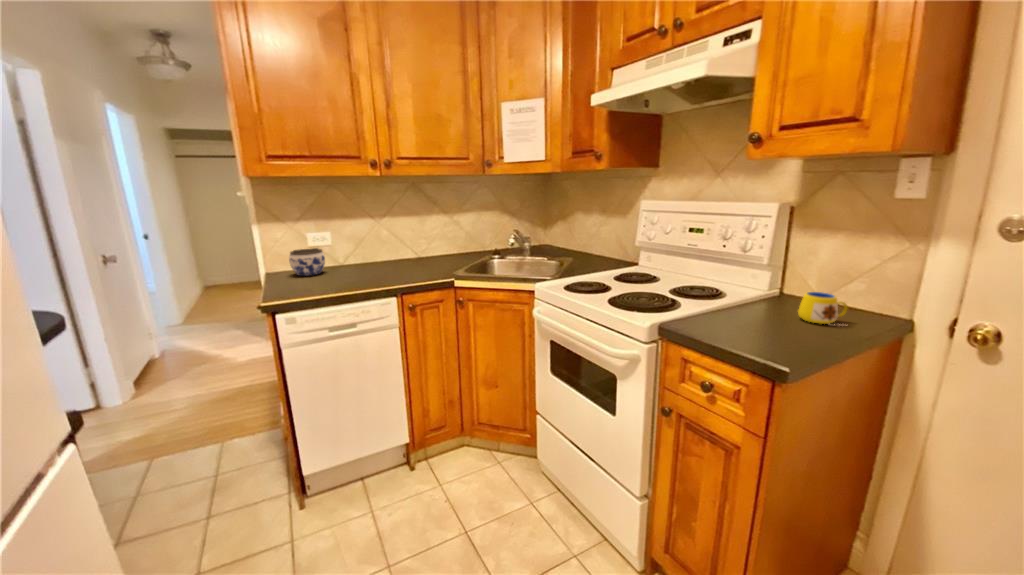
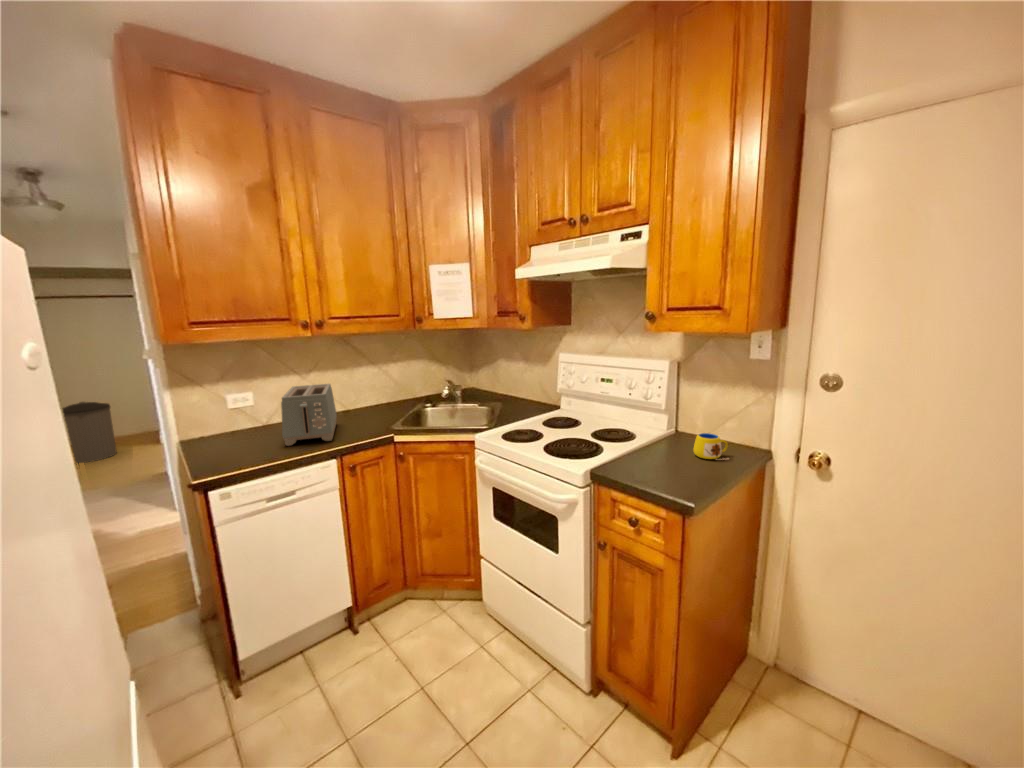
toaster: none [346,225,403,282] -> present [281,384,337,446]
trash can: none [194,246,240,299] -> present [63,402,117,463]
jar: present [289,248,325,276] -> none [212,412,253,442]

